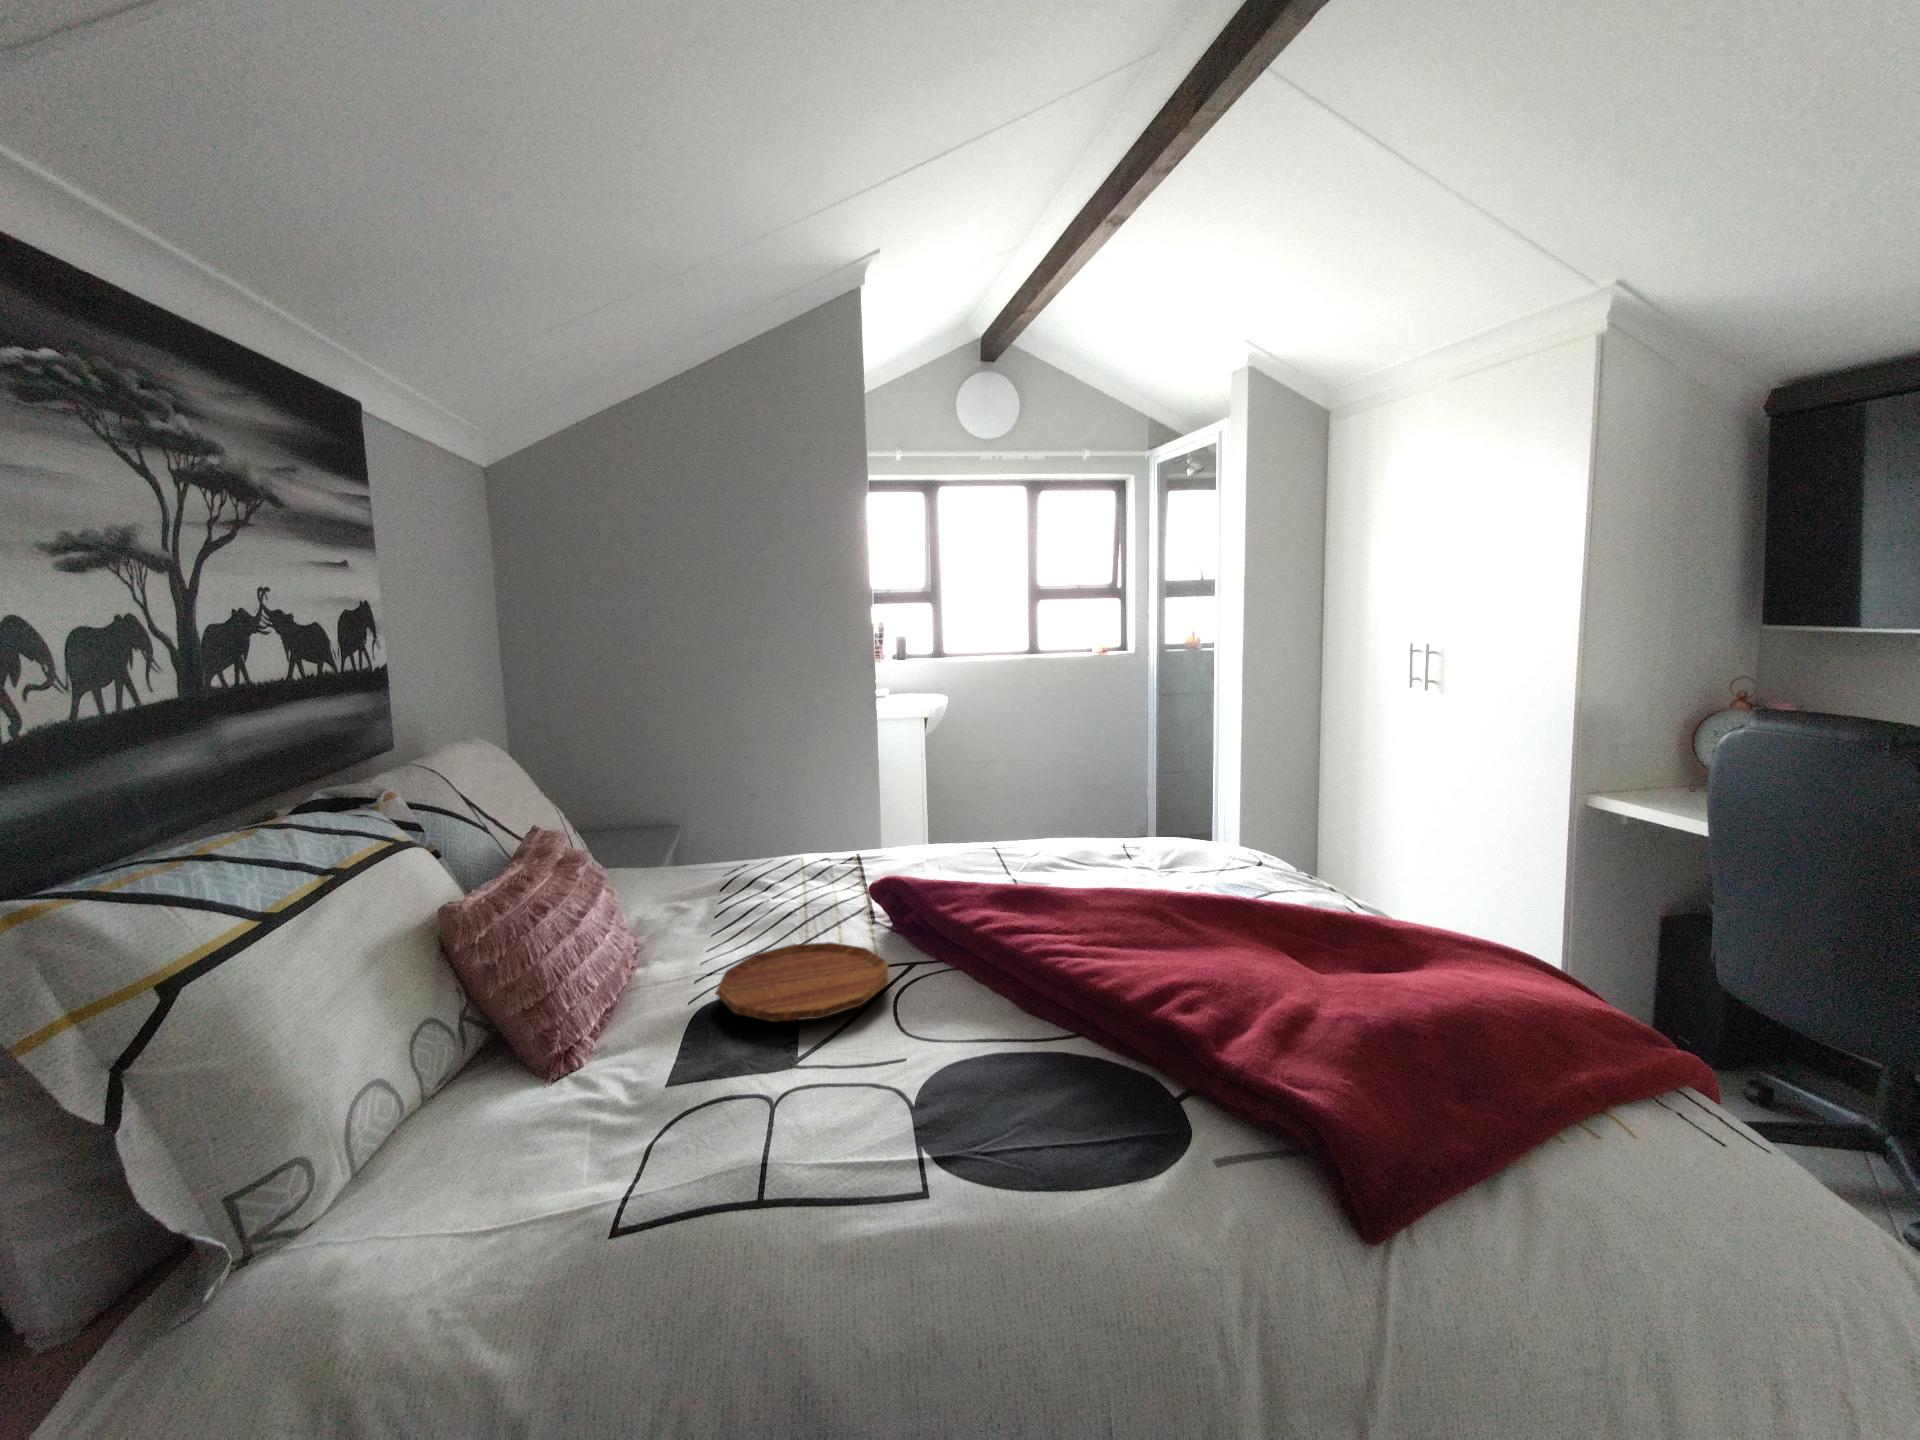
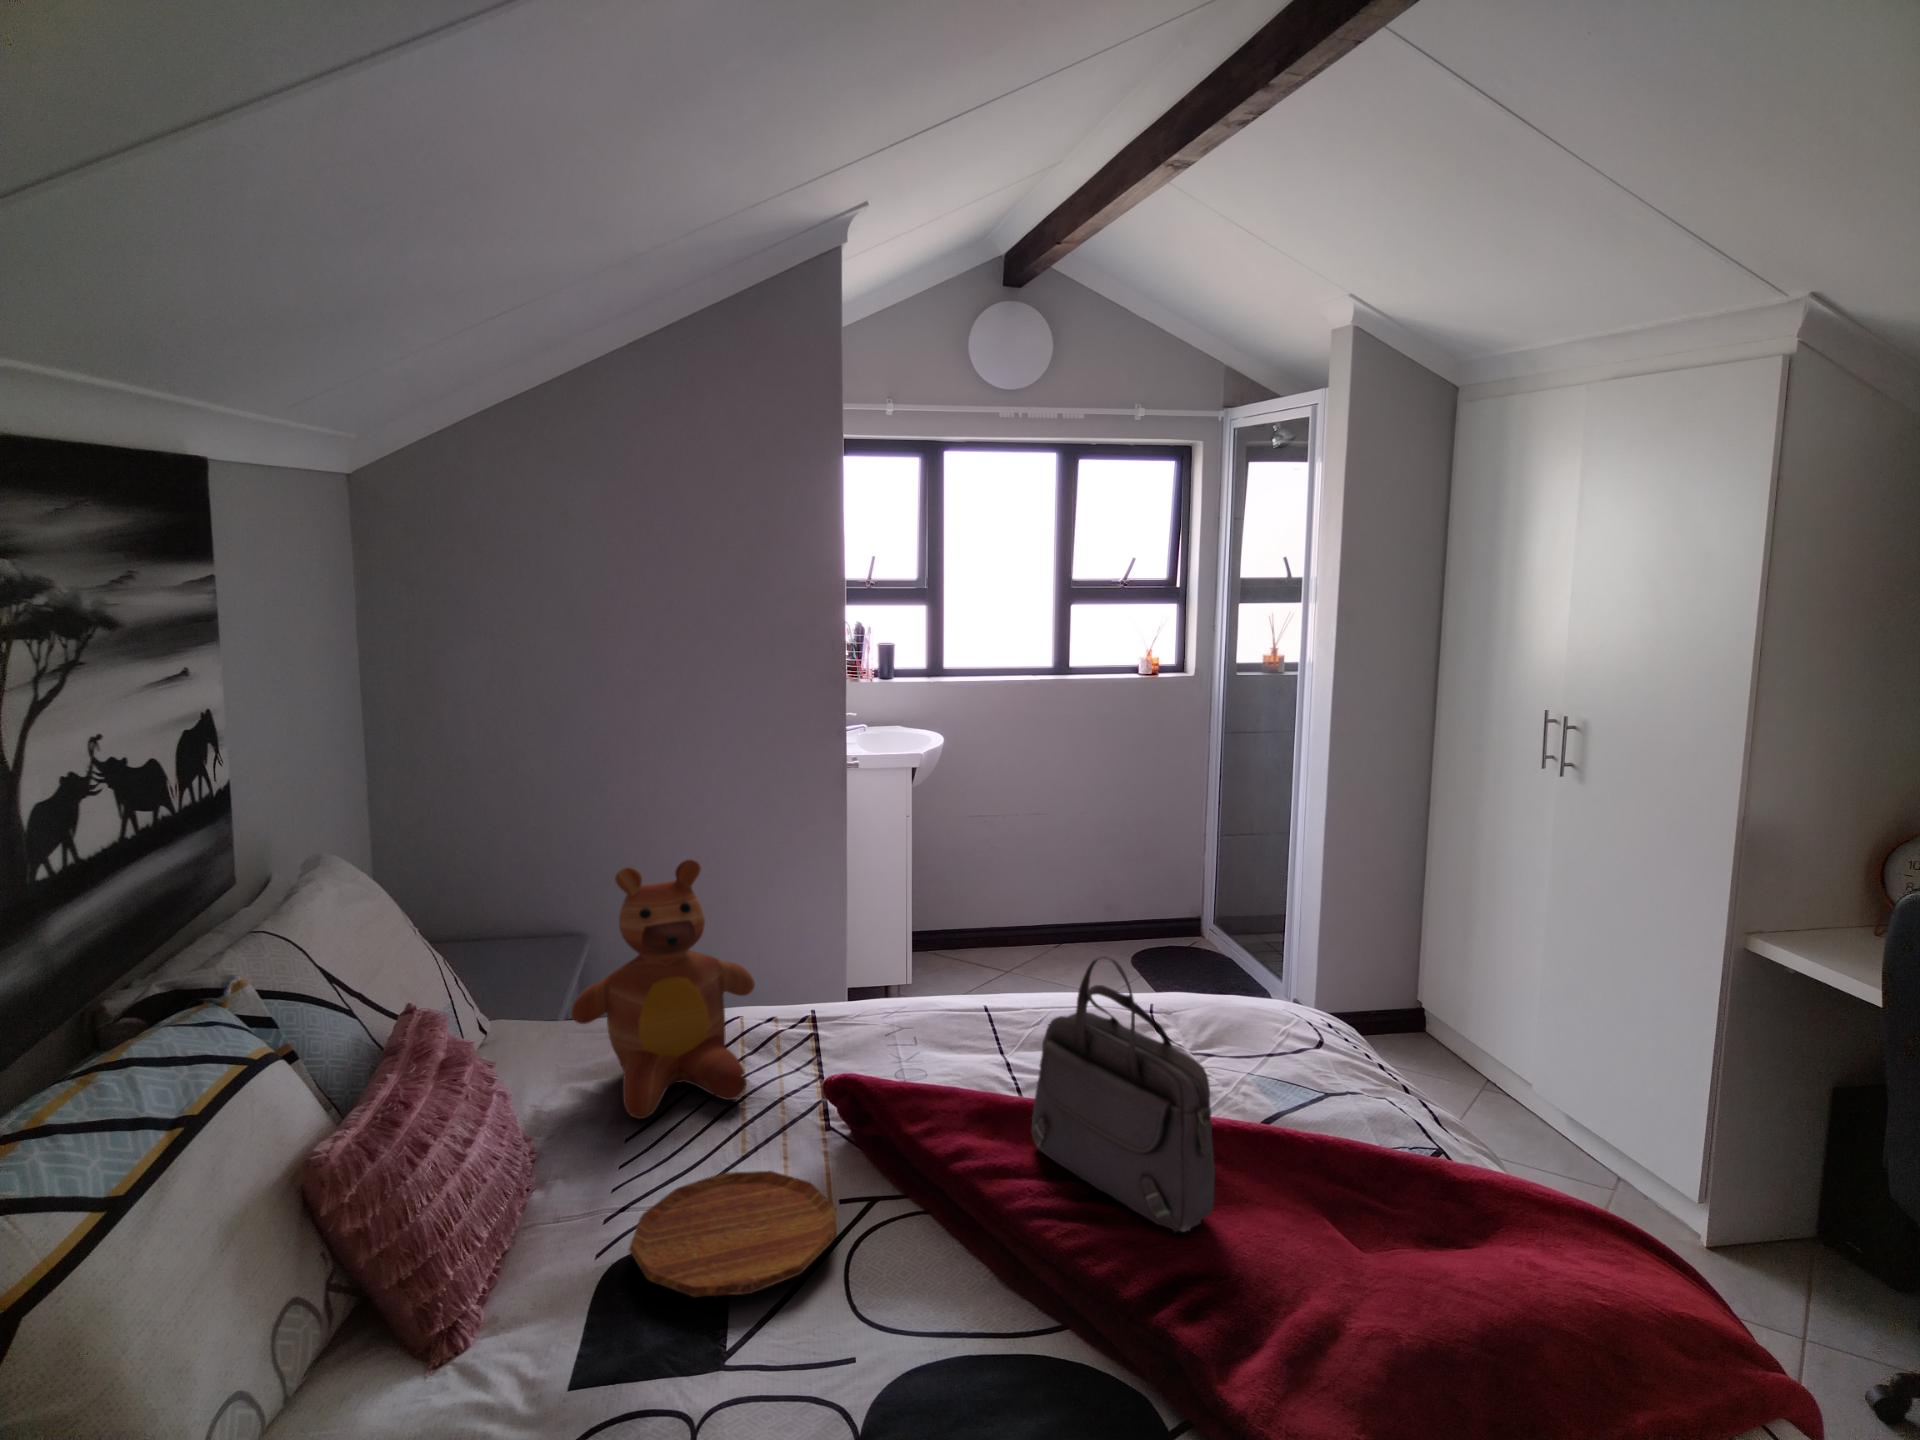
teddy bear: none [662,717,811,919] -> present [571,859,755,1119]
handbag: none [1047,738,1207,960] -> present [1032,956,1215,1232]

